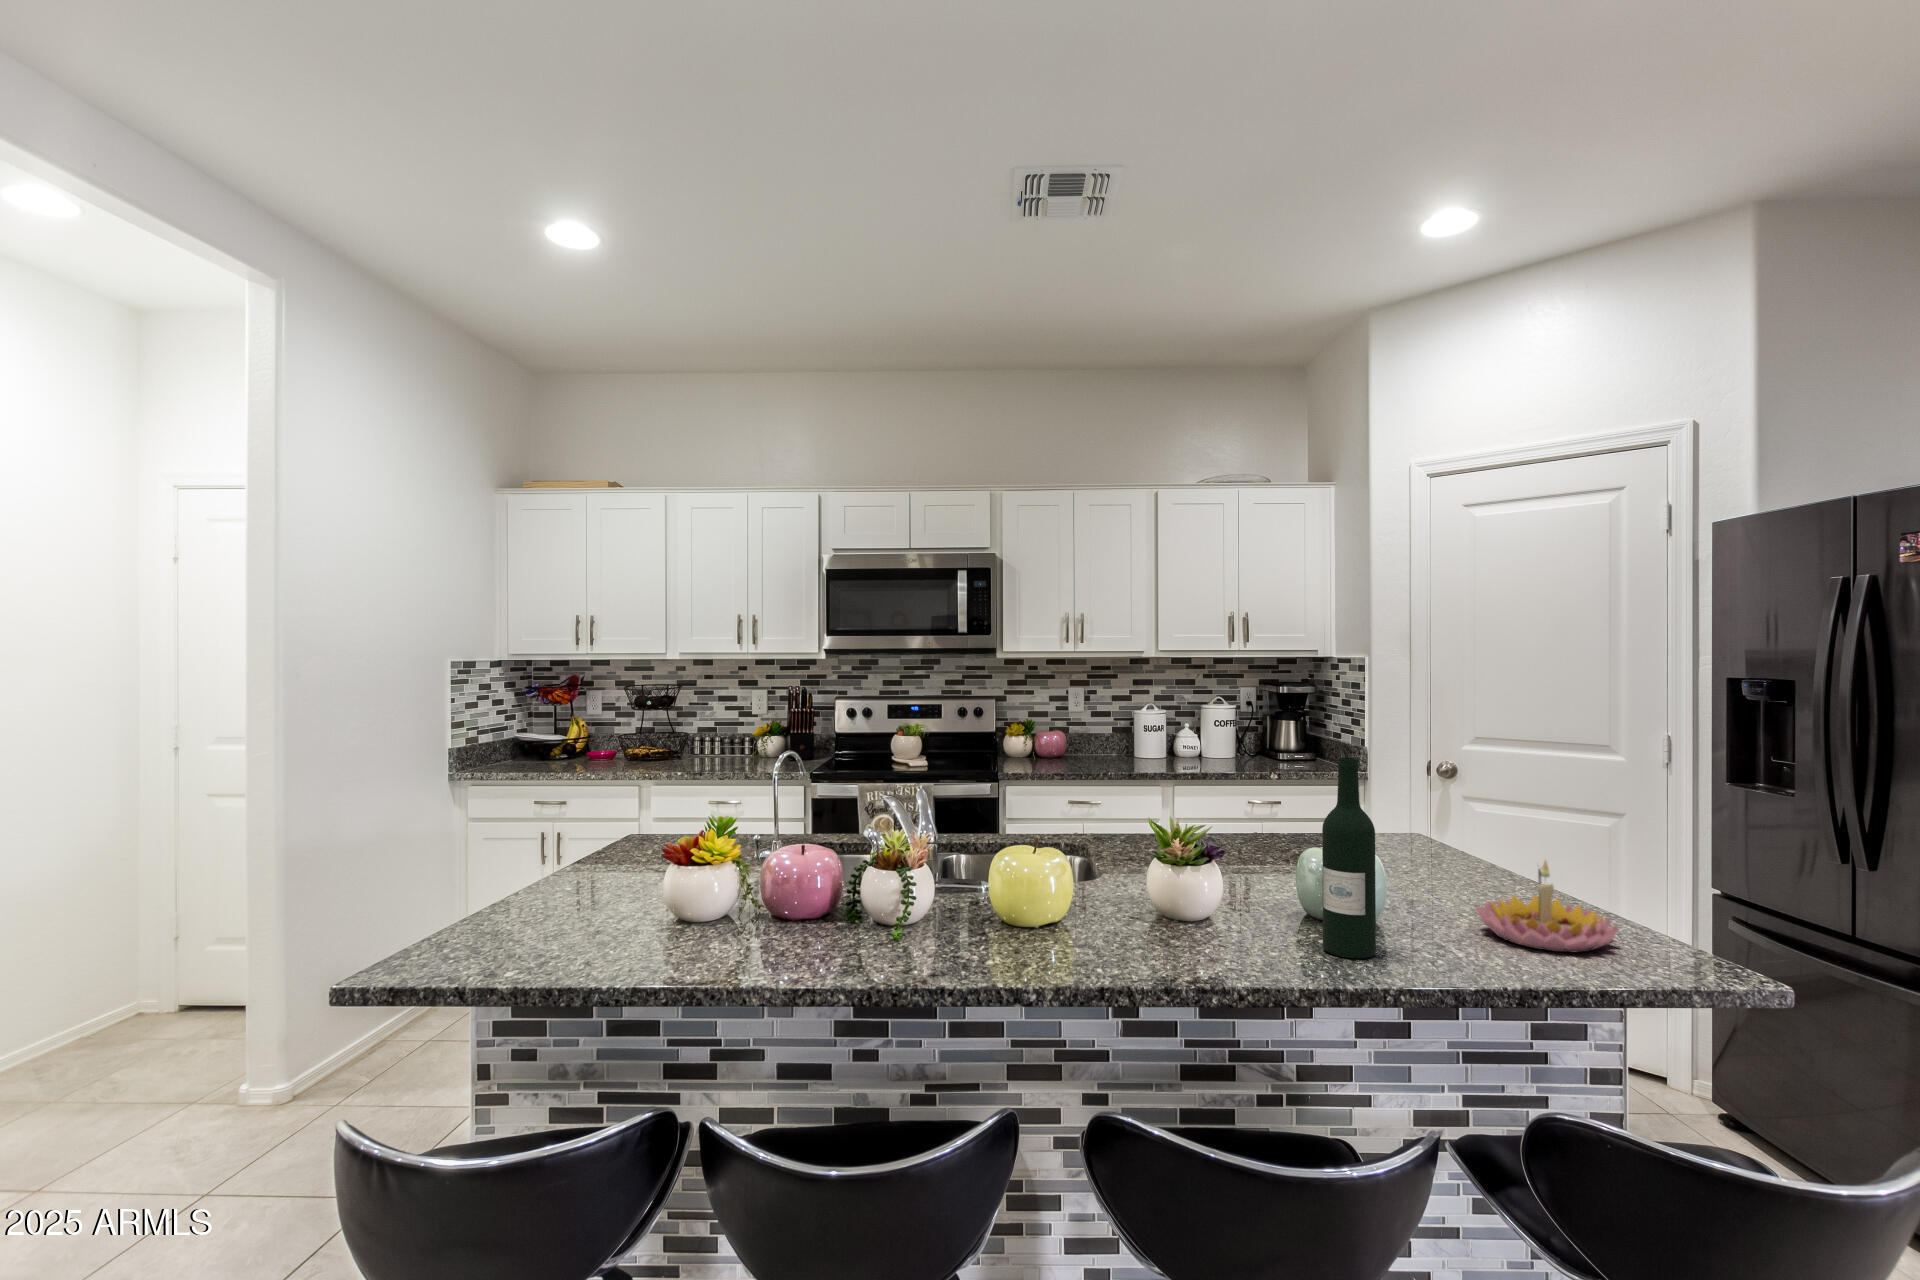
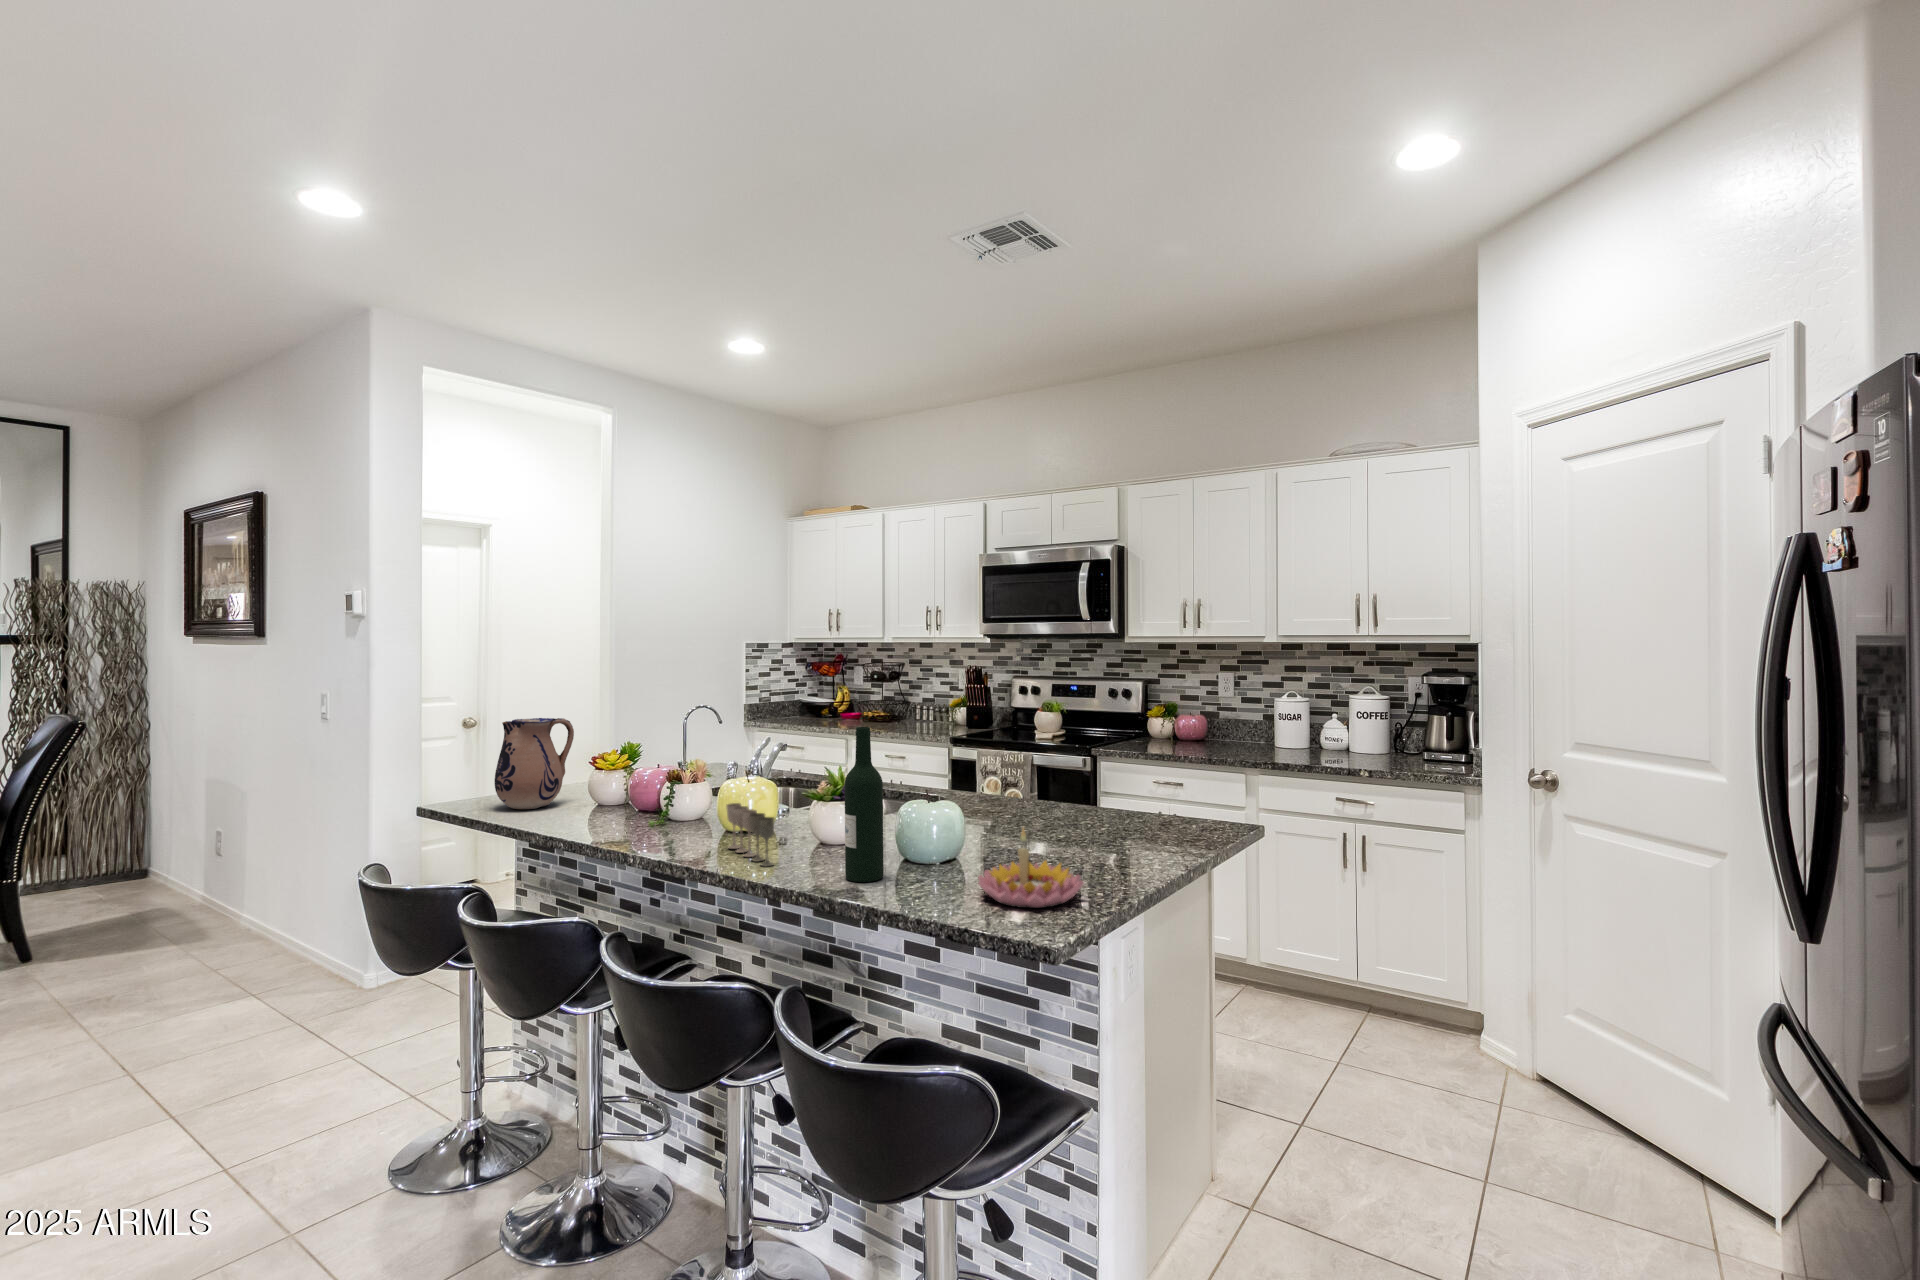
ceramic pitcher: none [485,782,600,946] -> present [495,718,574,809]
wine glass: none [1070,880,1211,962] -> present [726,803,774,866]

